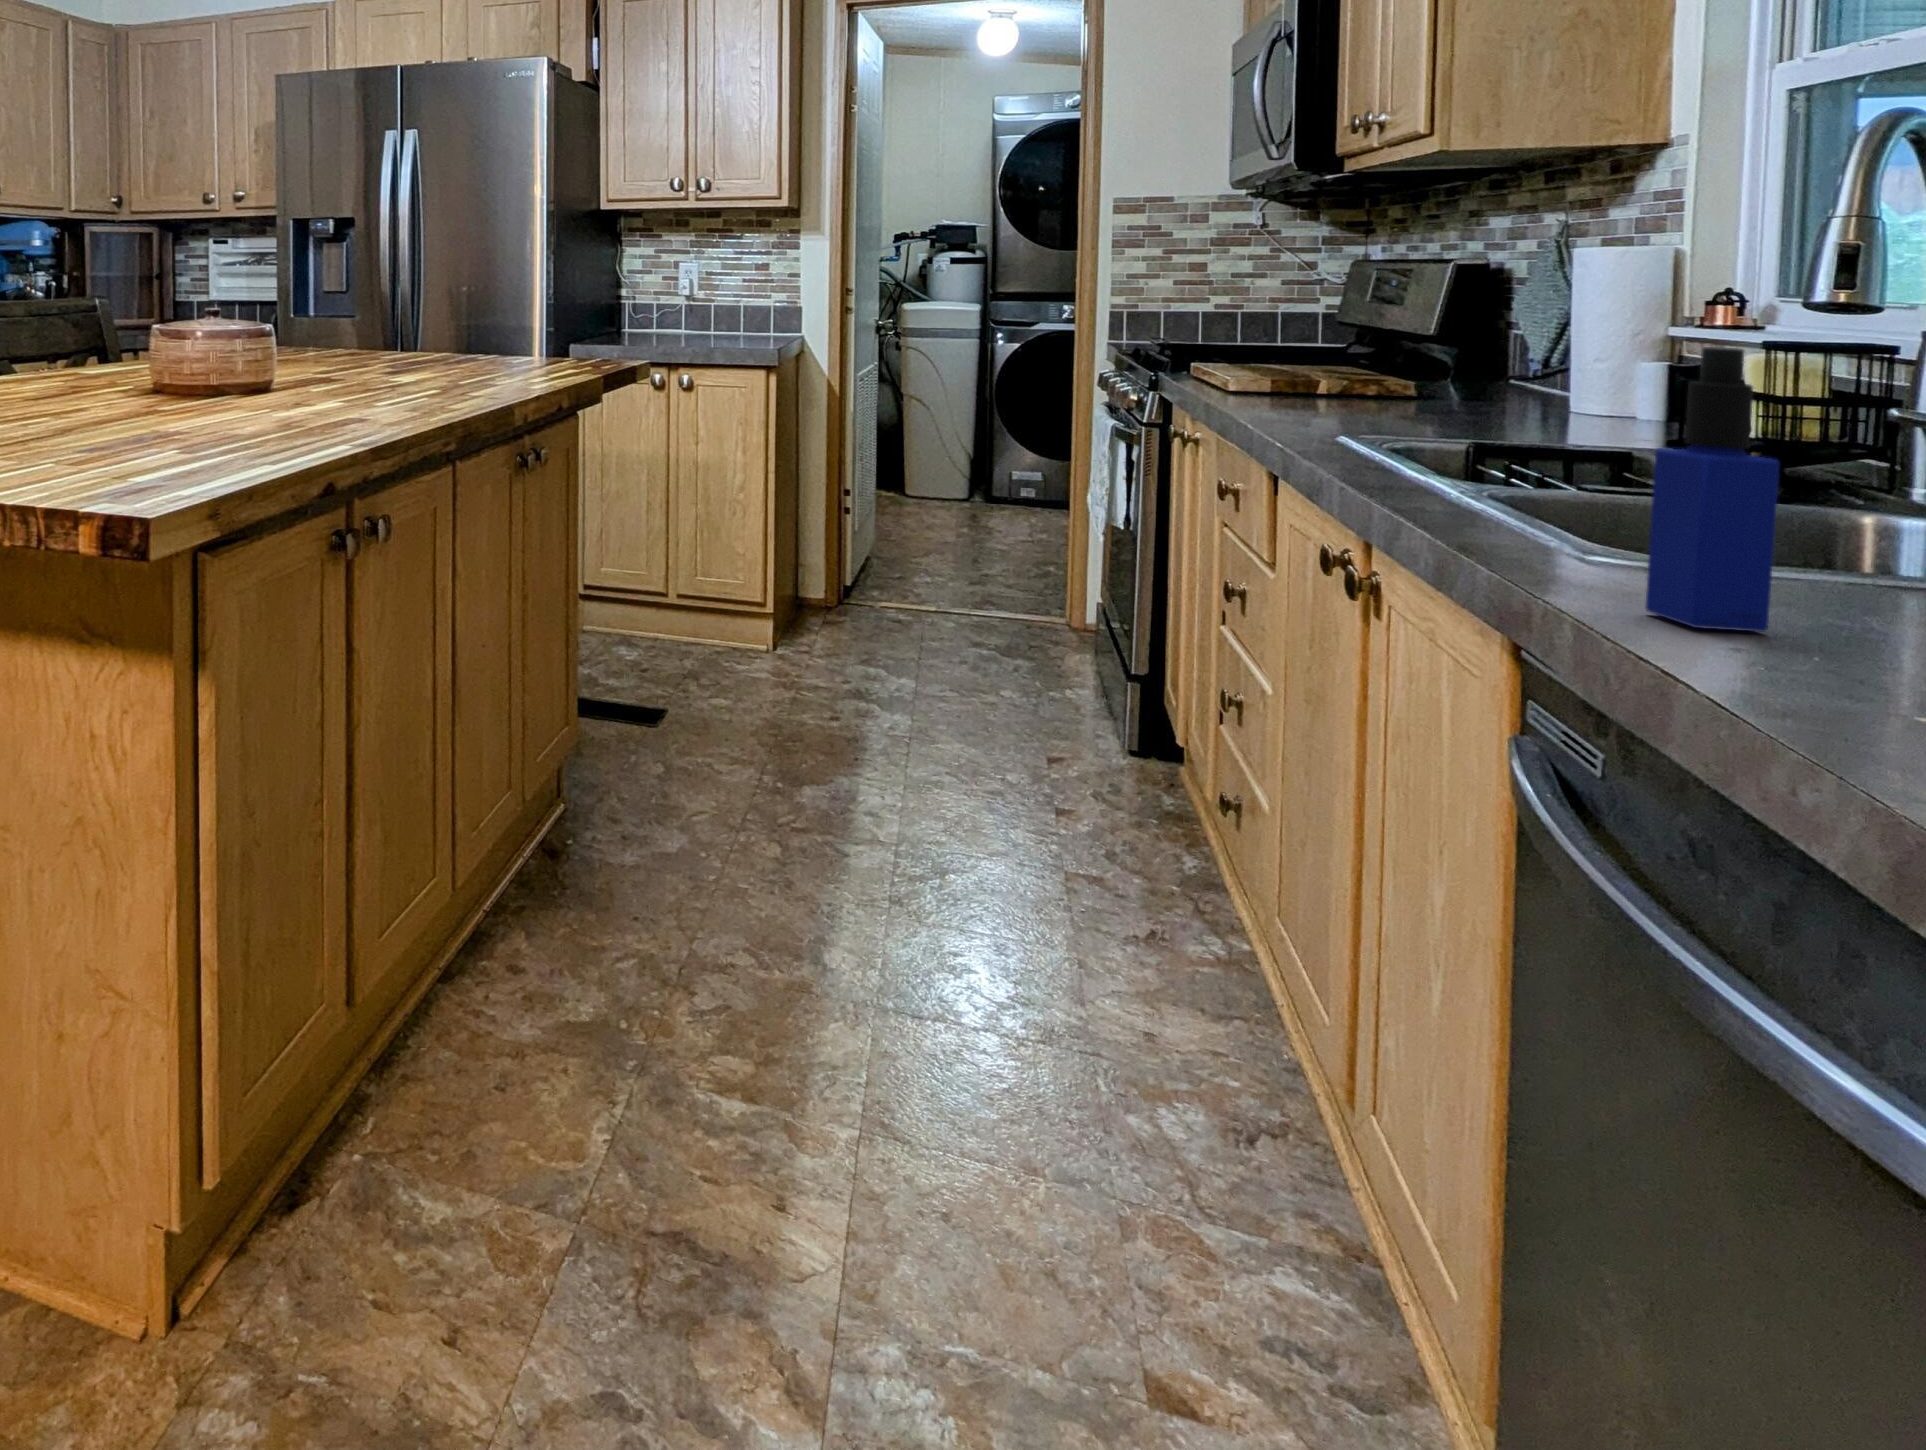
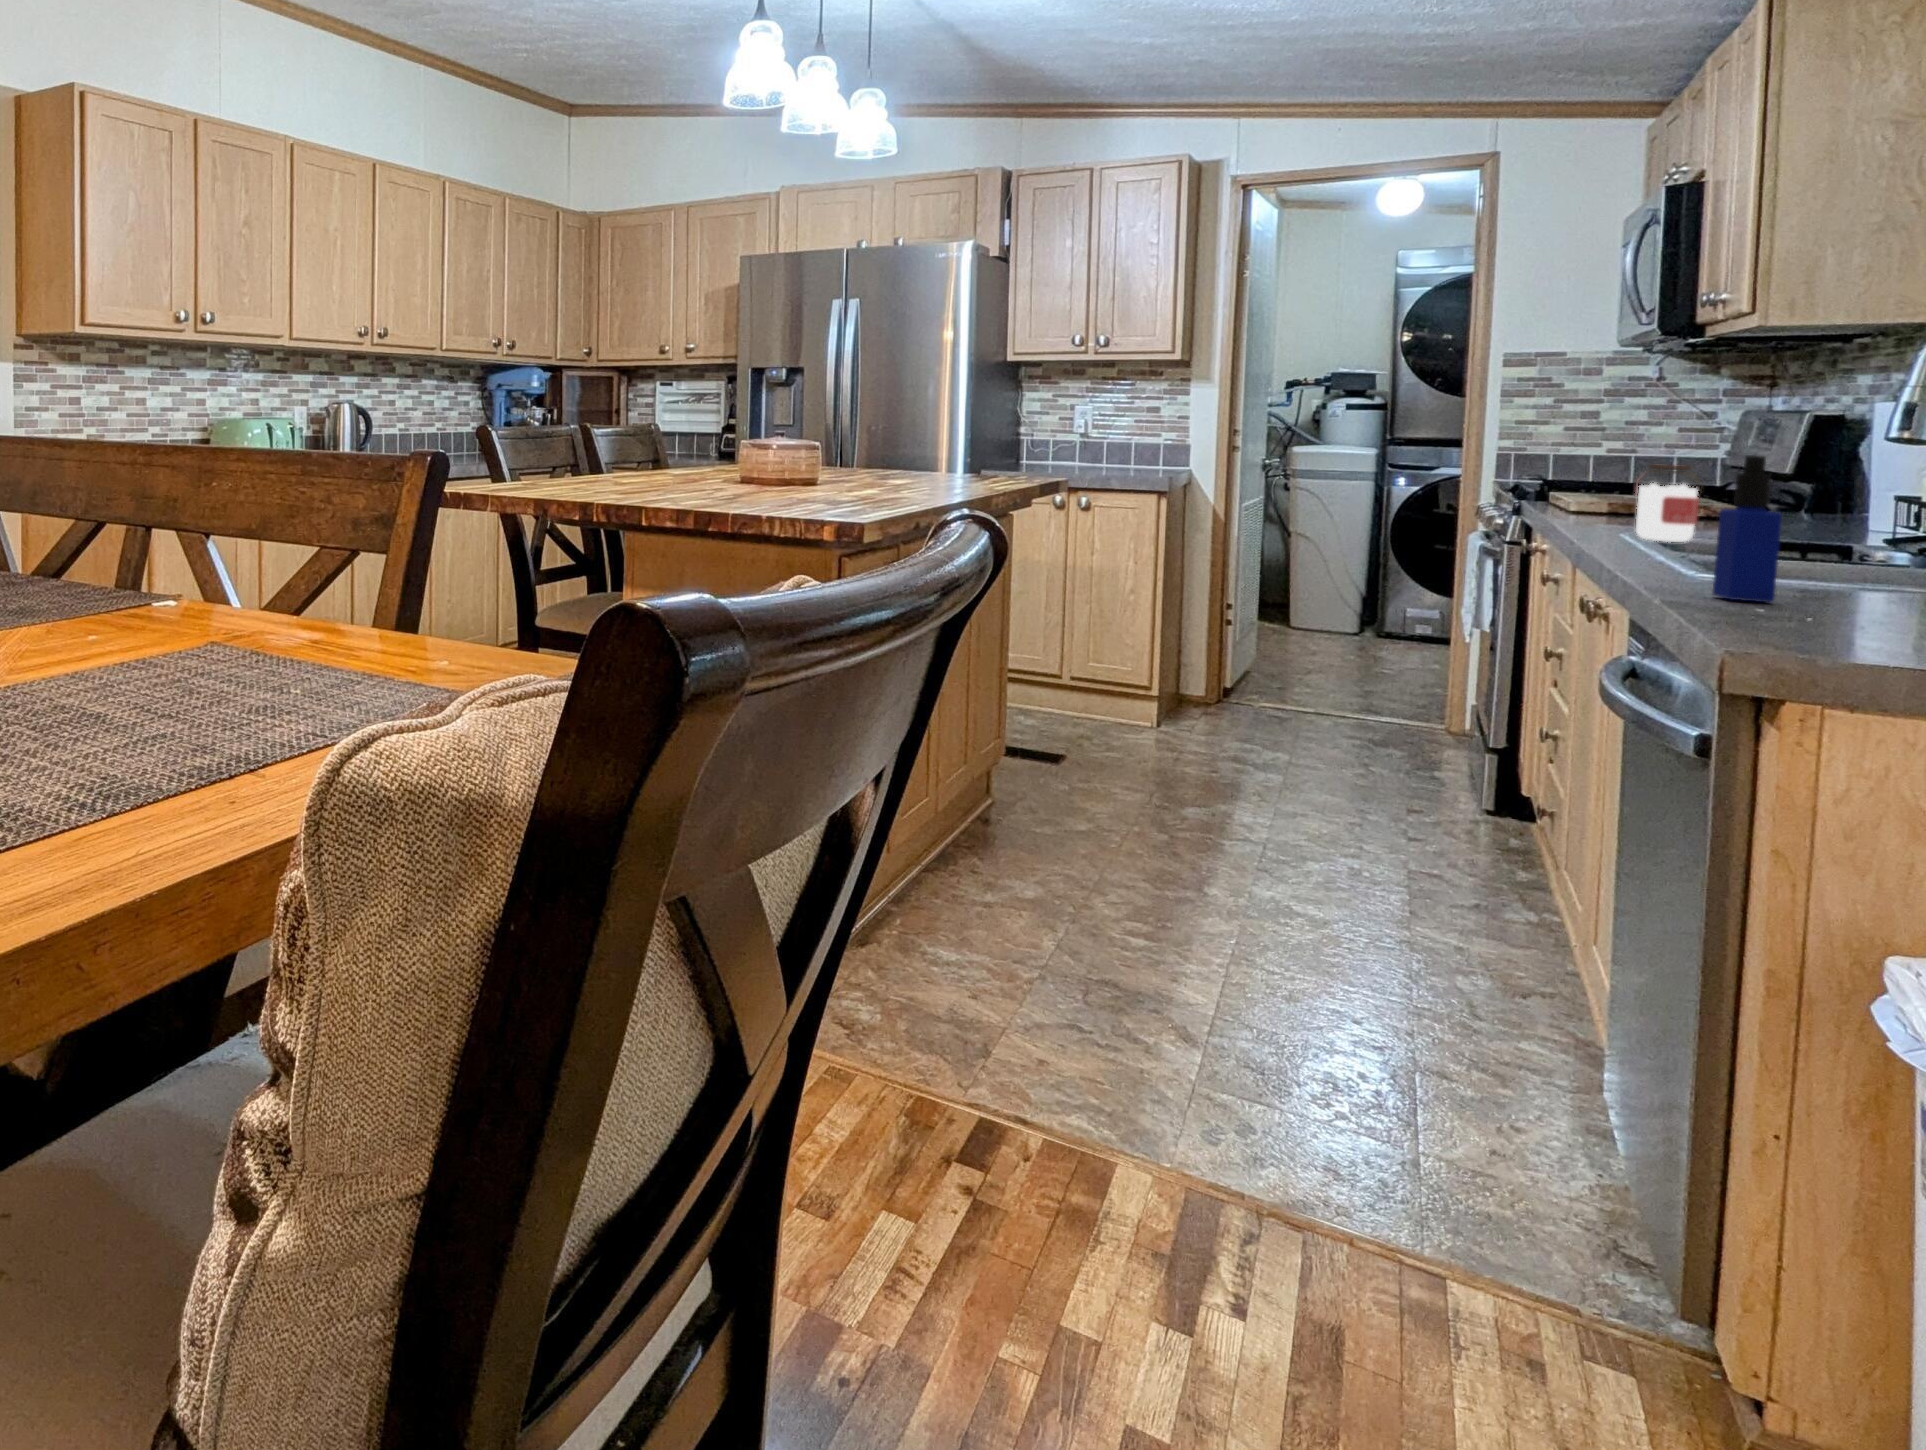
jar: none [1345,338,1428,449] -> present [1636,464,1702,542]

